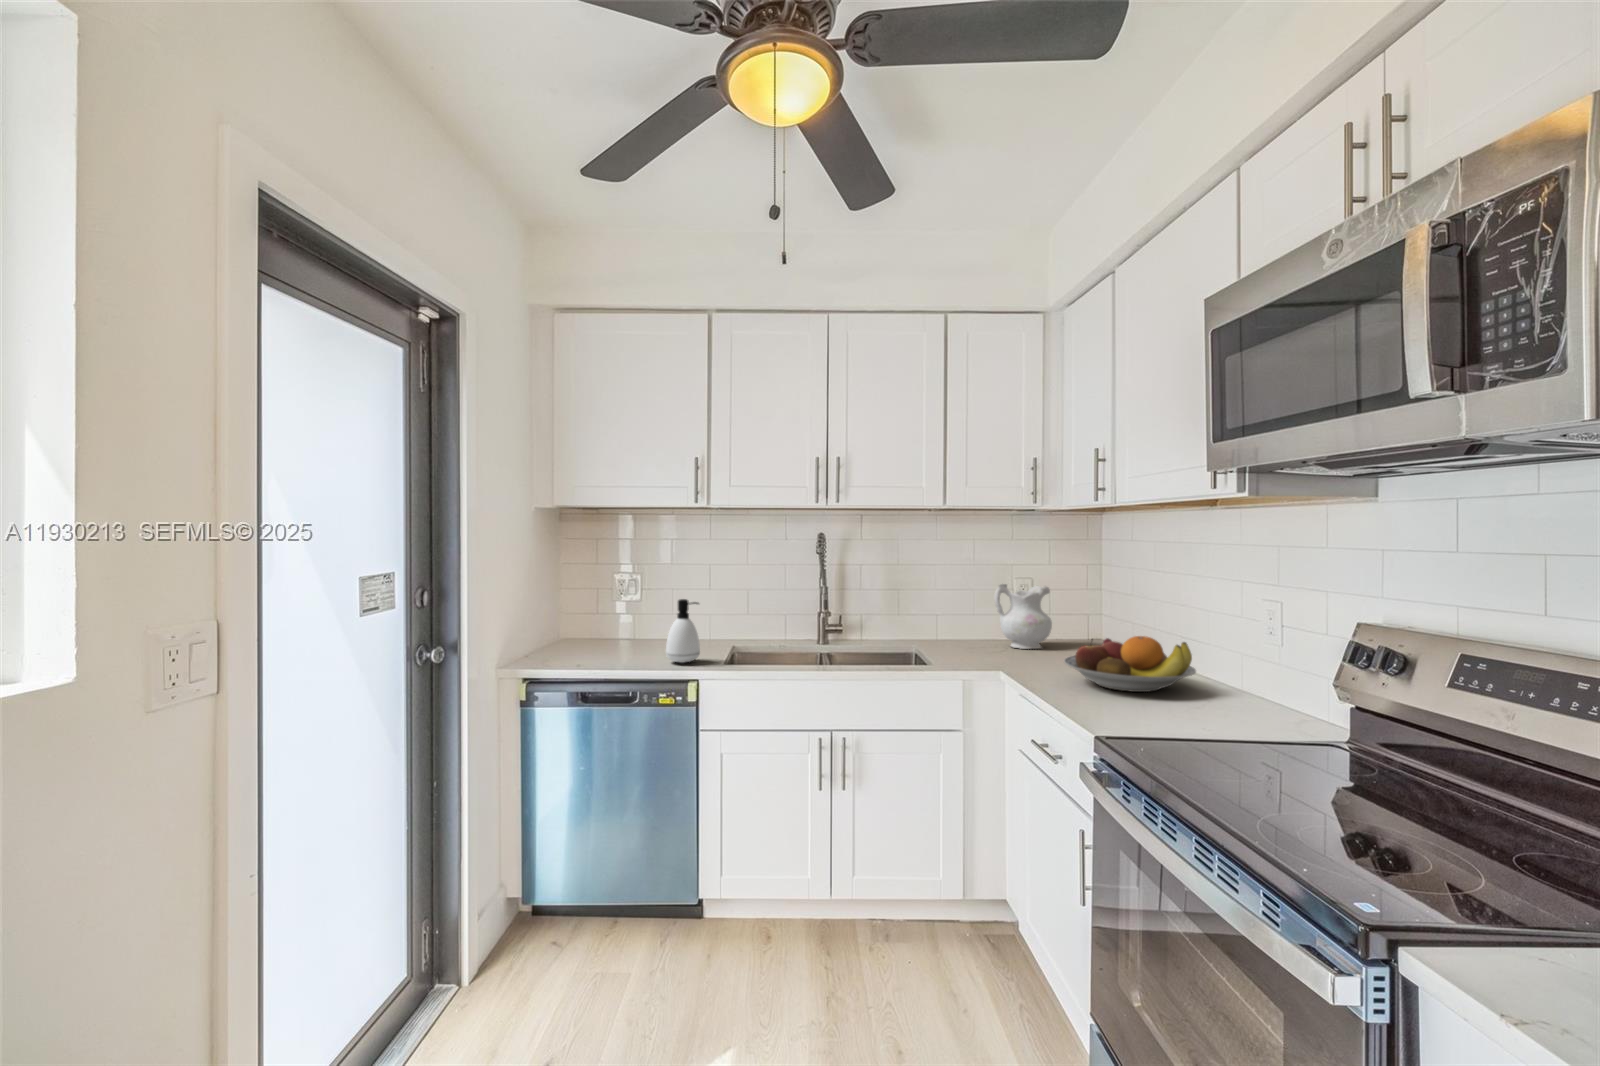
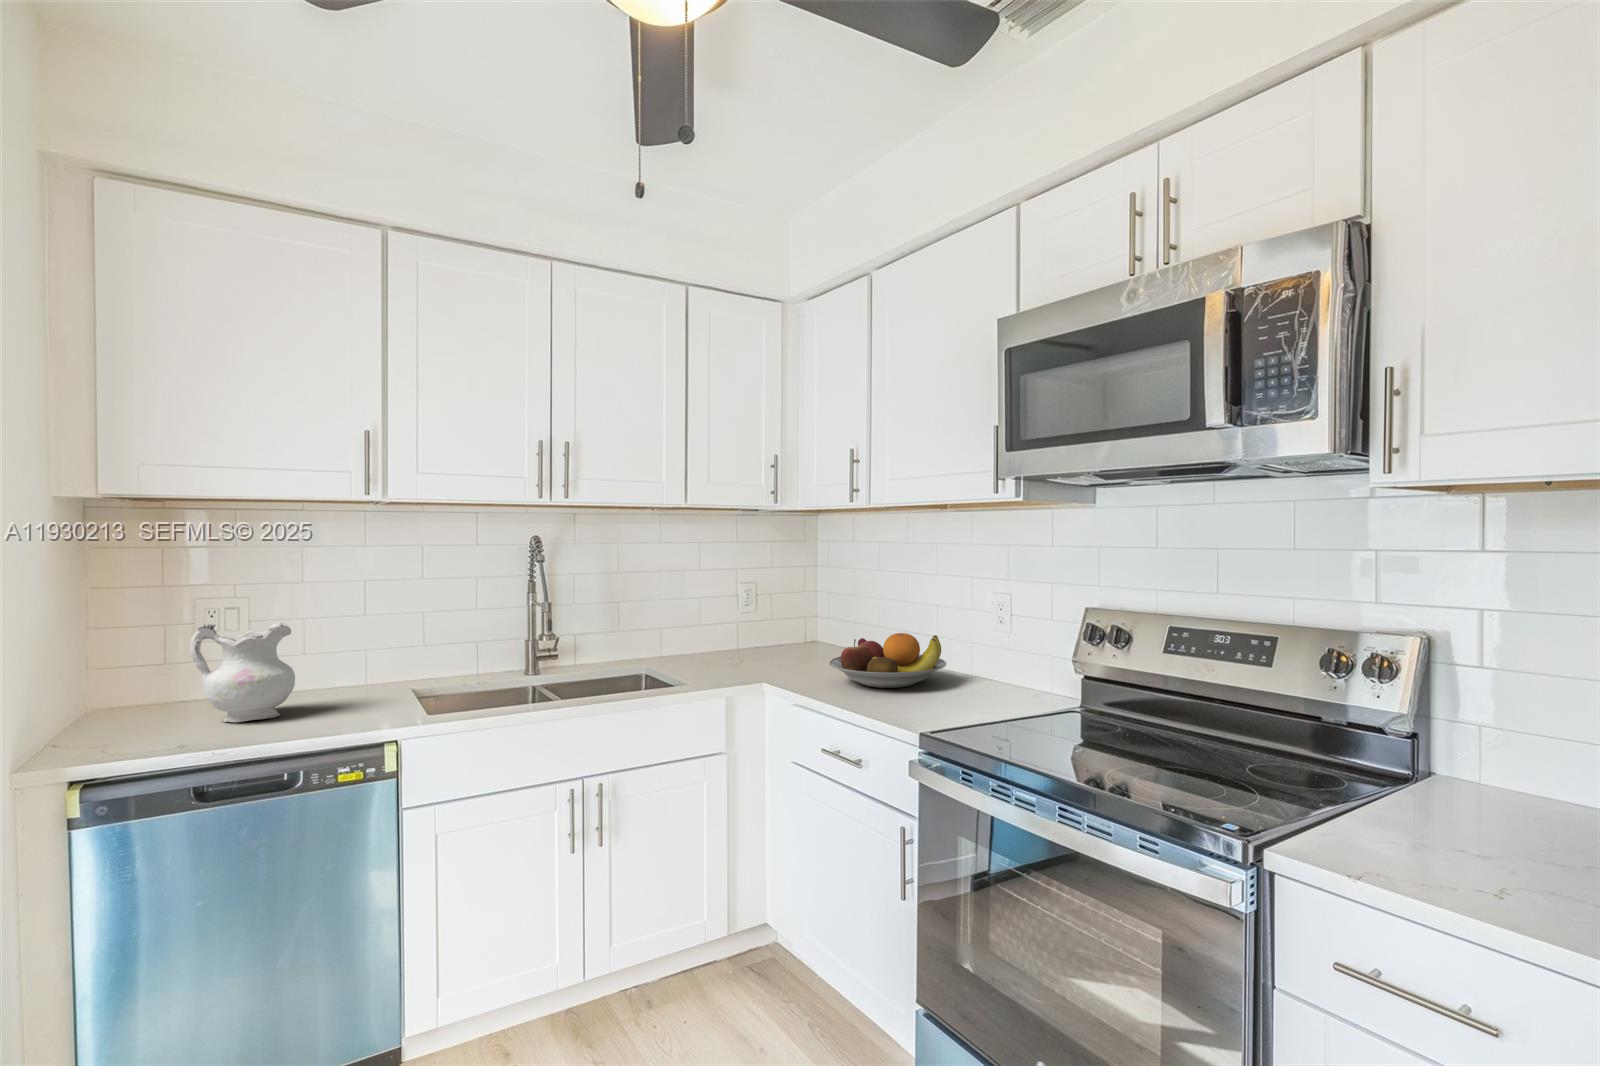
ceramic pitcher: present [994,584,1052,649] -> present [190,623,295,722]
soap dispenser: present [666,599,700,663] -> none [337,634,390,721]

